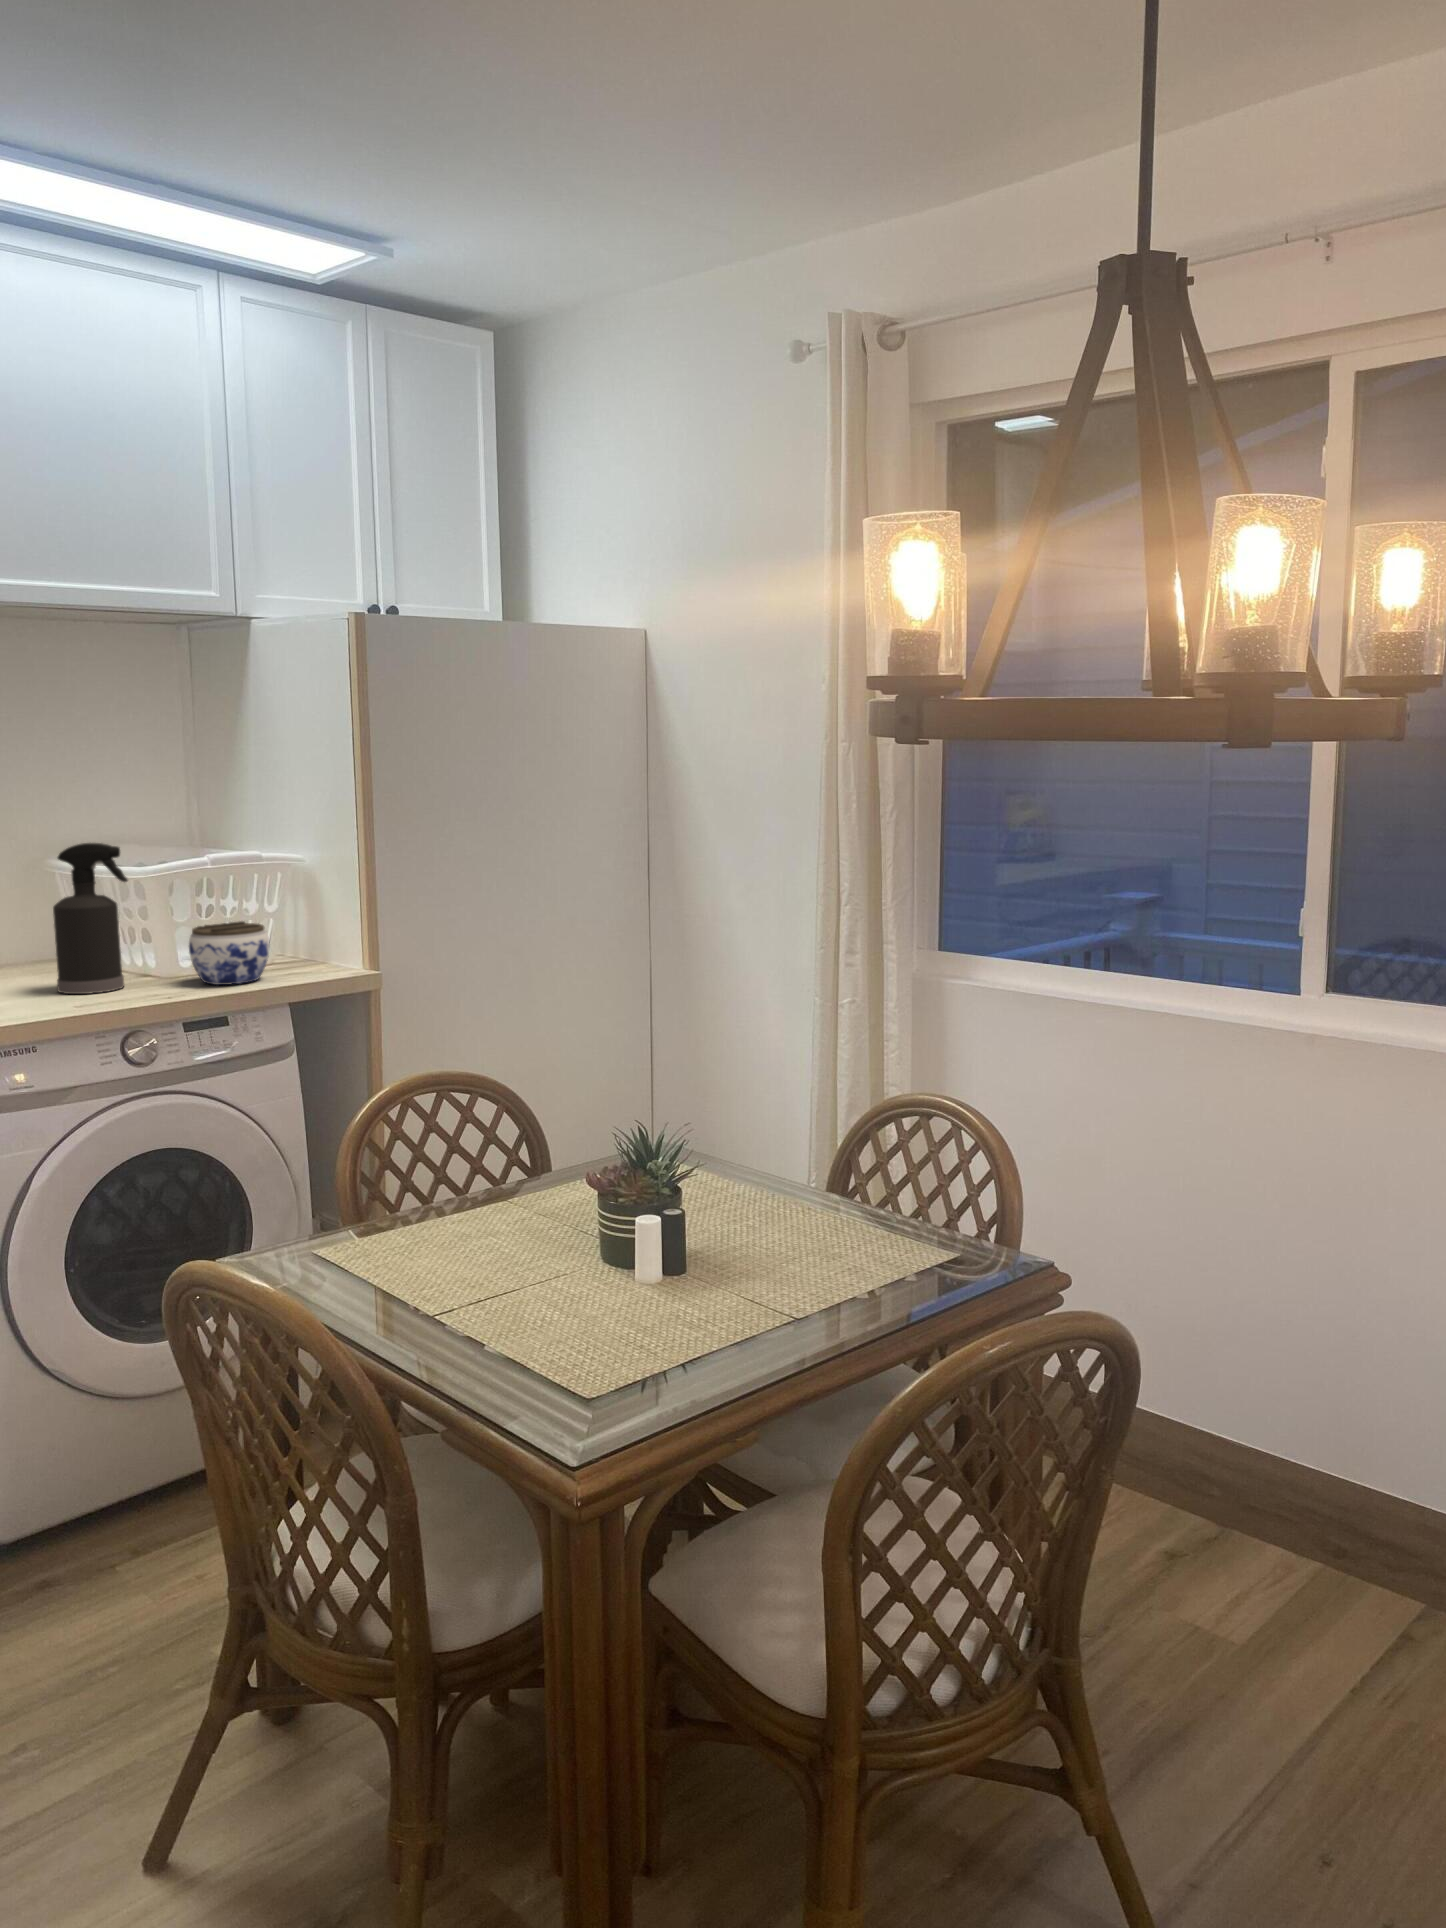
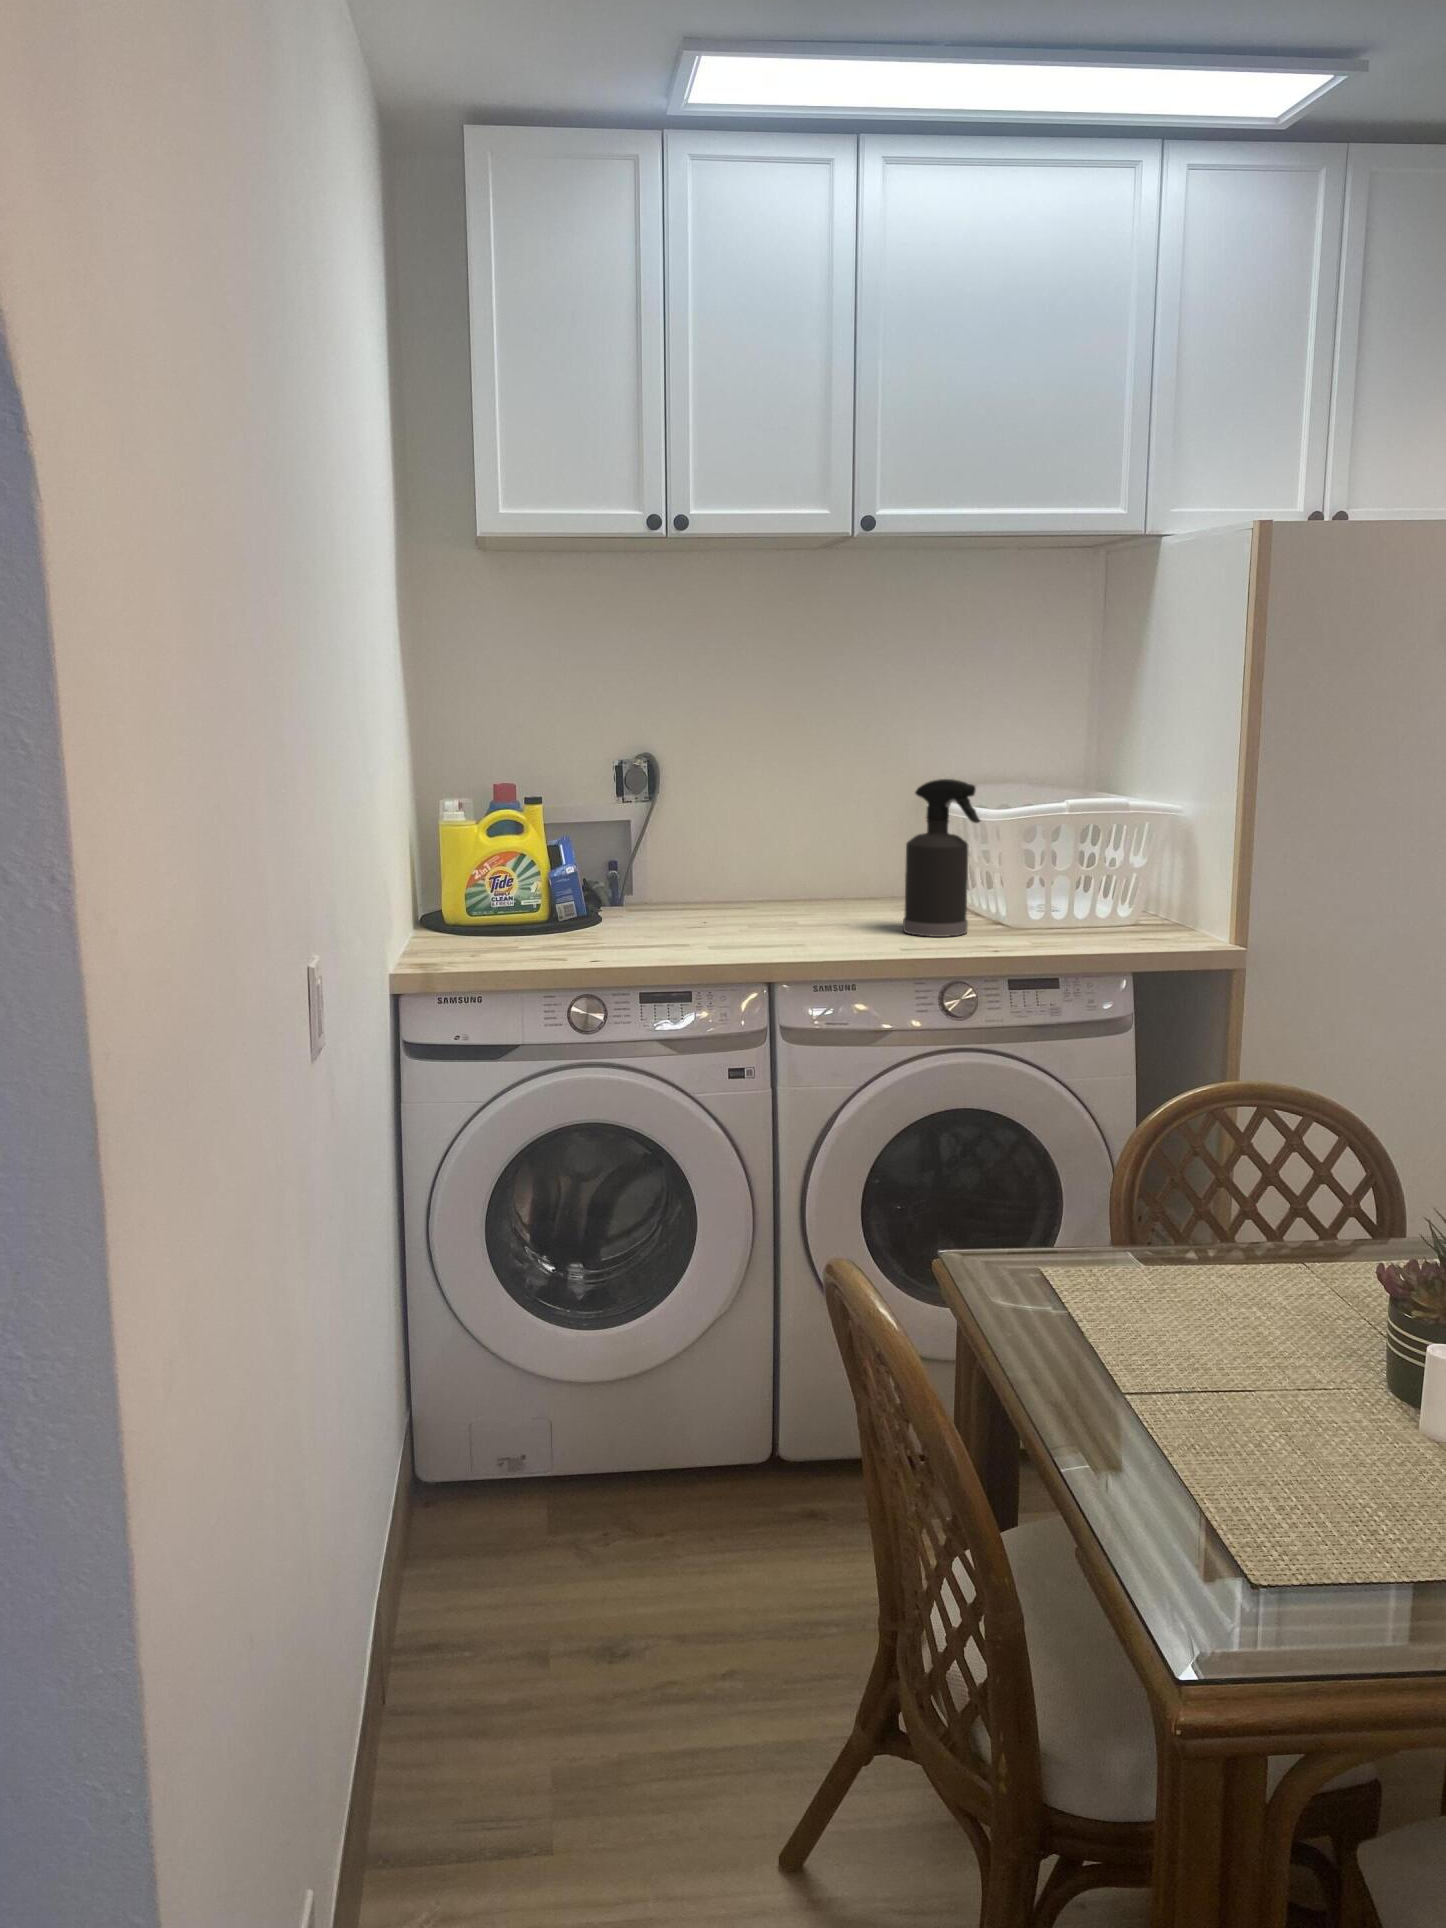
jar: present [189,921,270,985] -> none [1033,876,1120,945]

